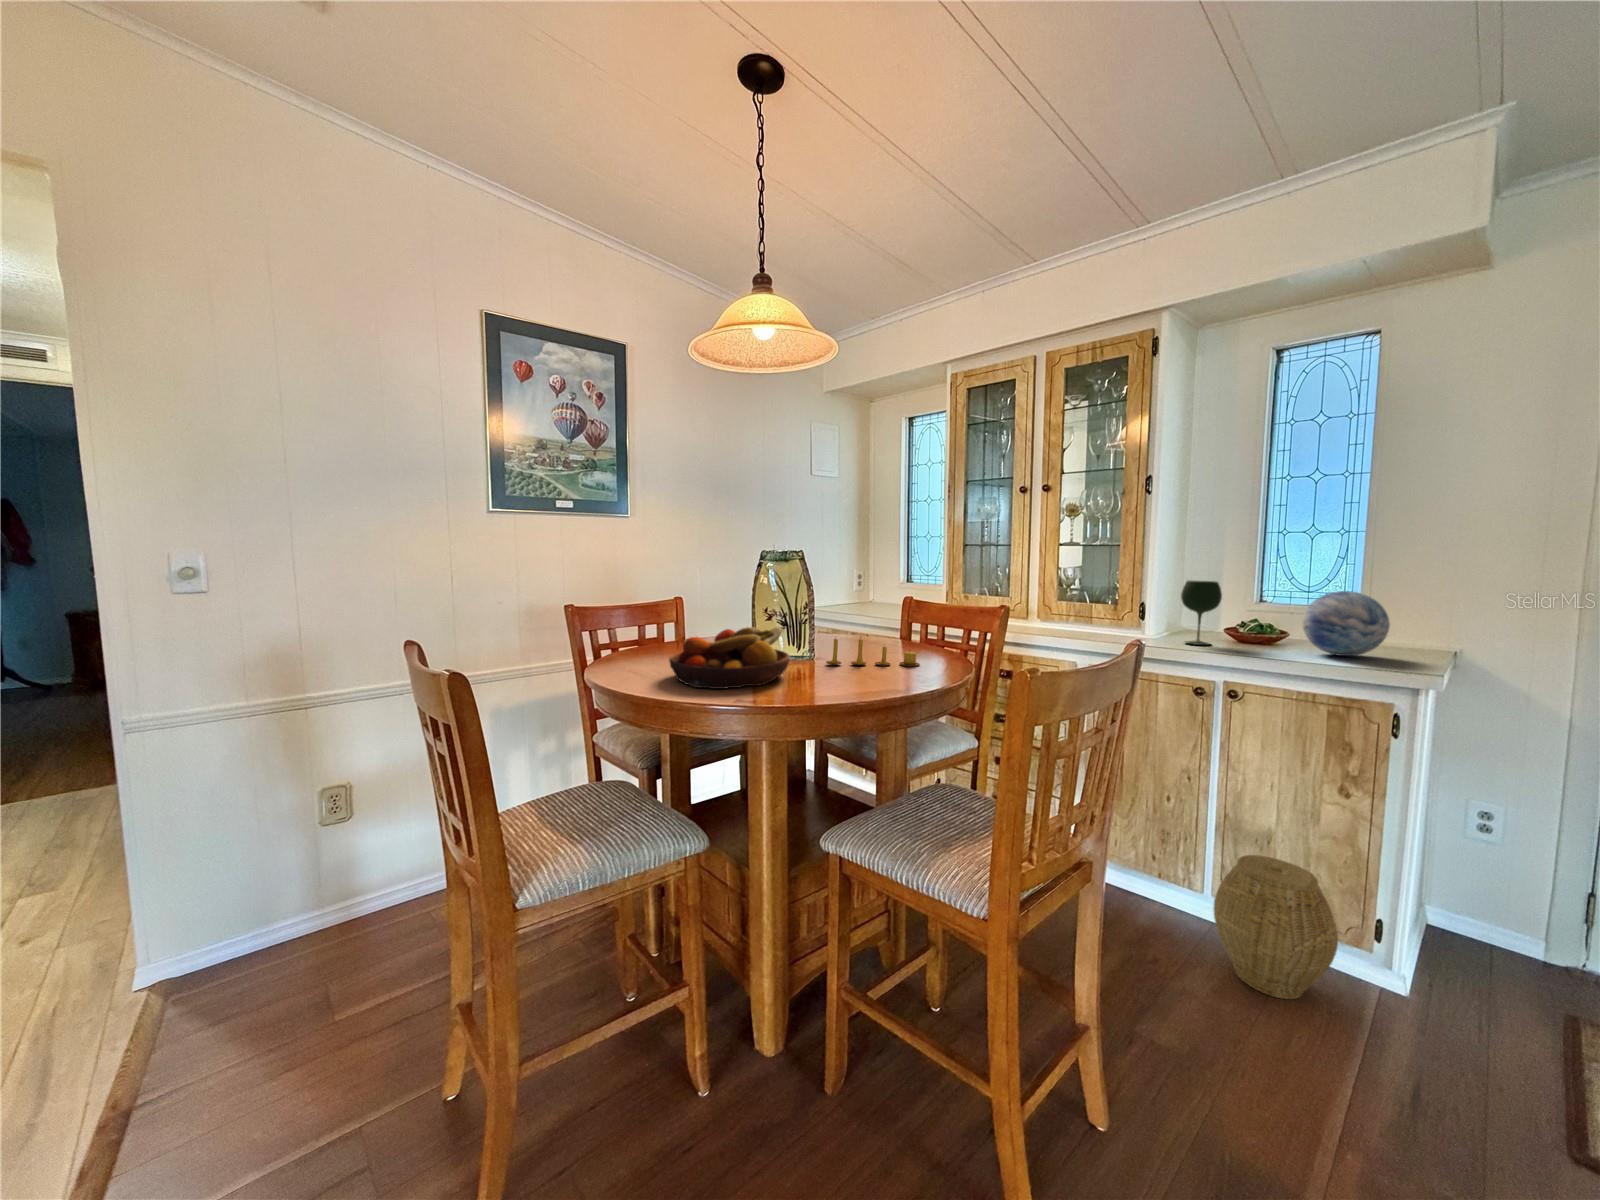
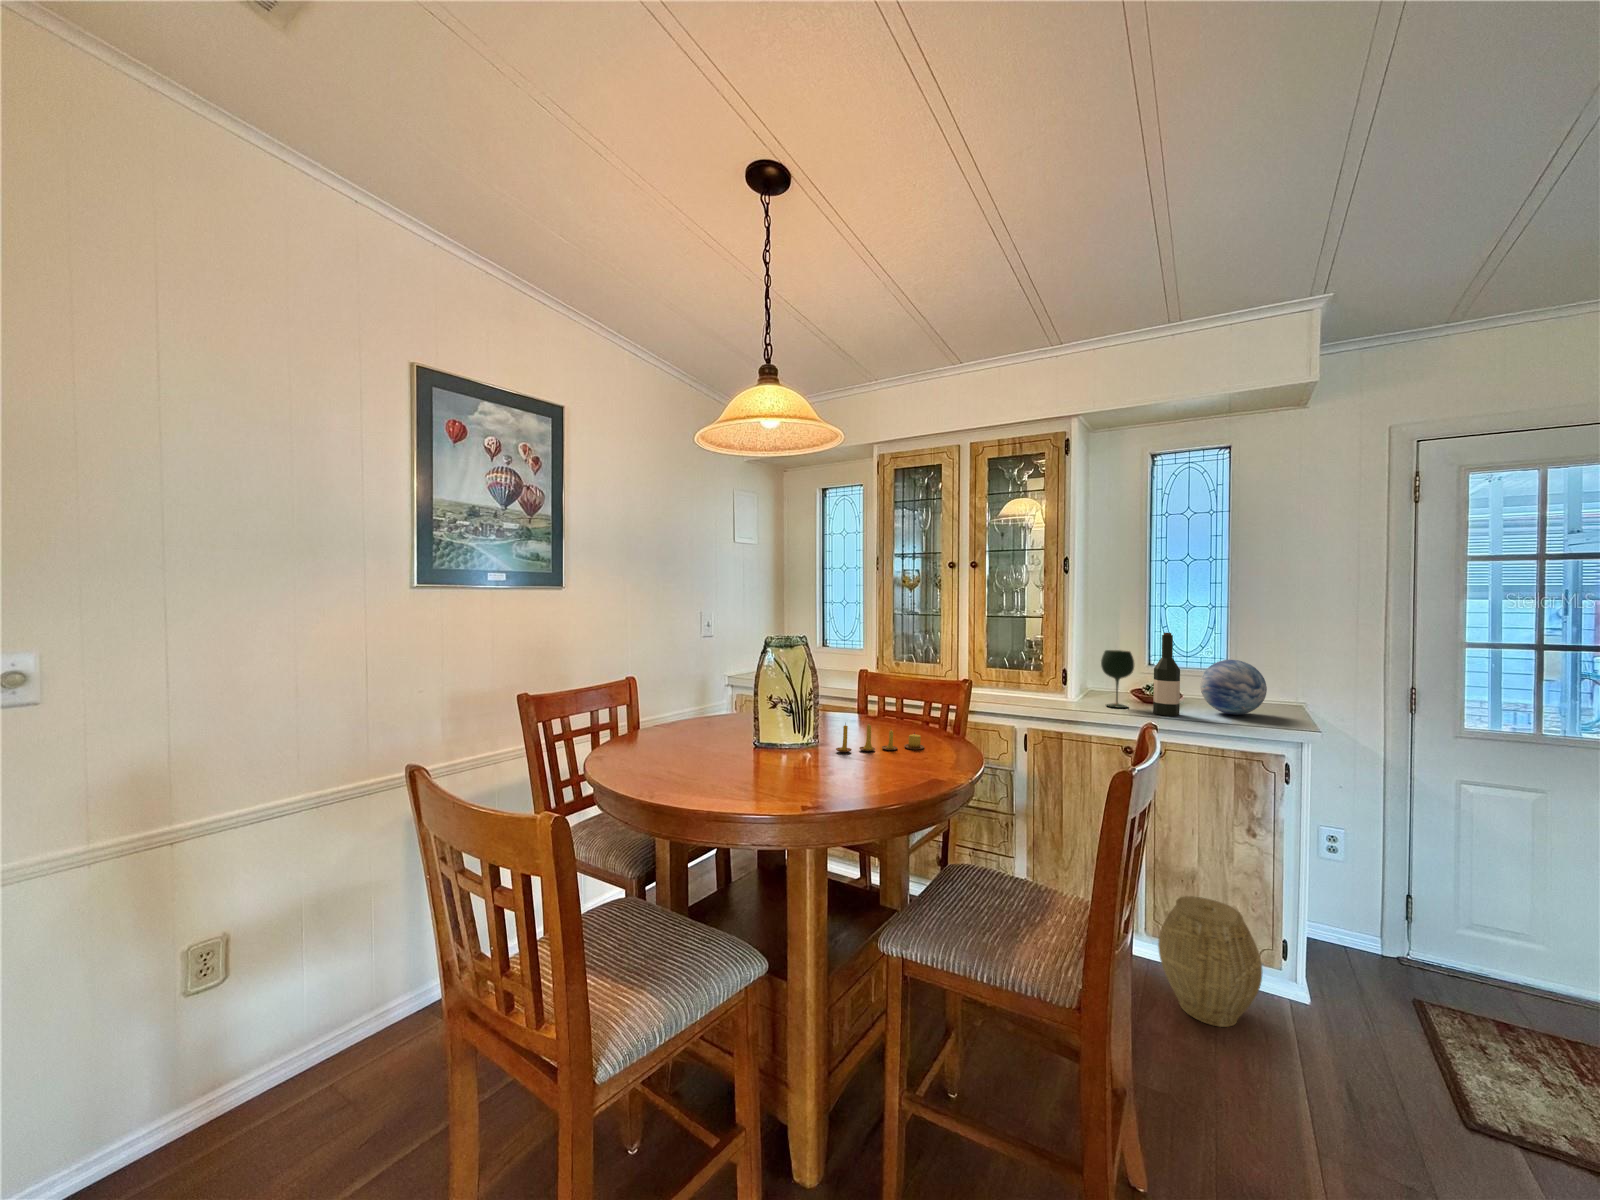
wine bottle: none [1237,559,1273,655] -> present [1153,633,1180,716]
fruit bowl: present [669,627,790,689] -> none [696,717,821,793]

